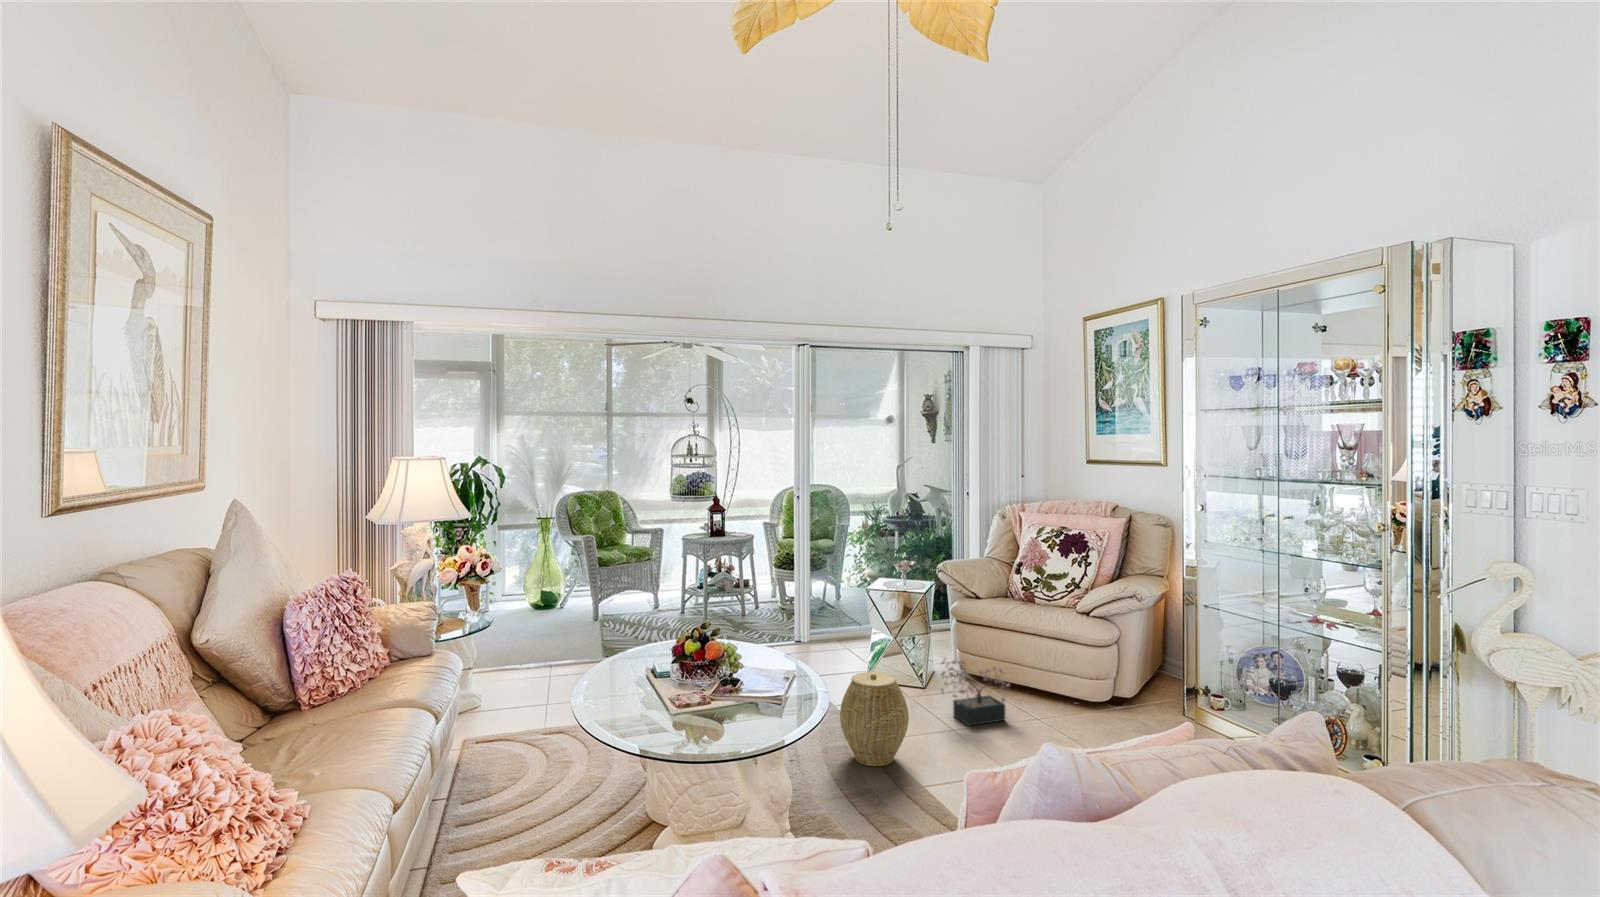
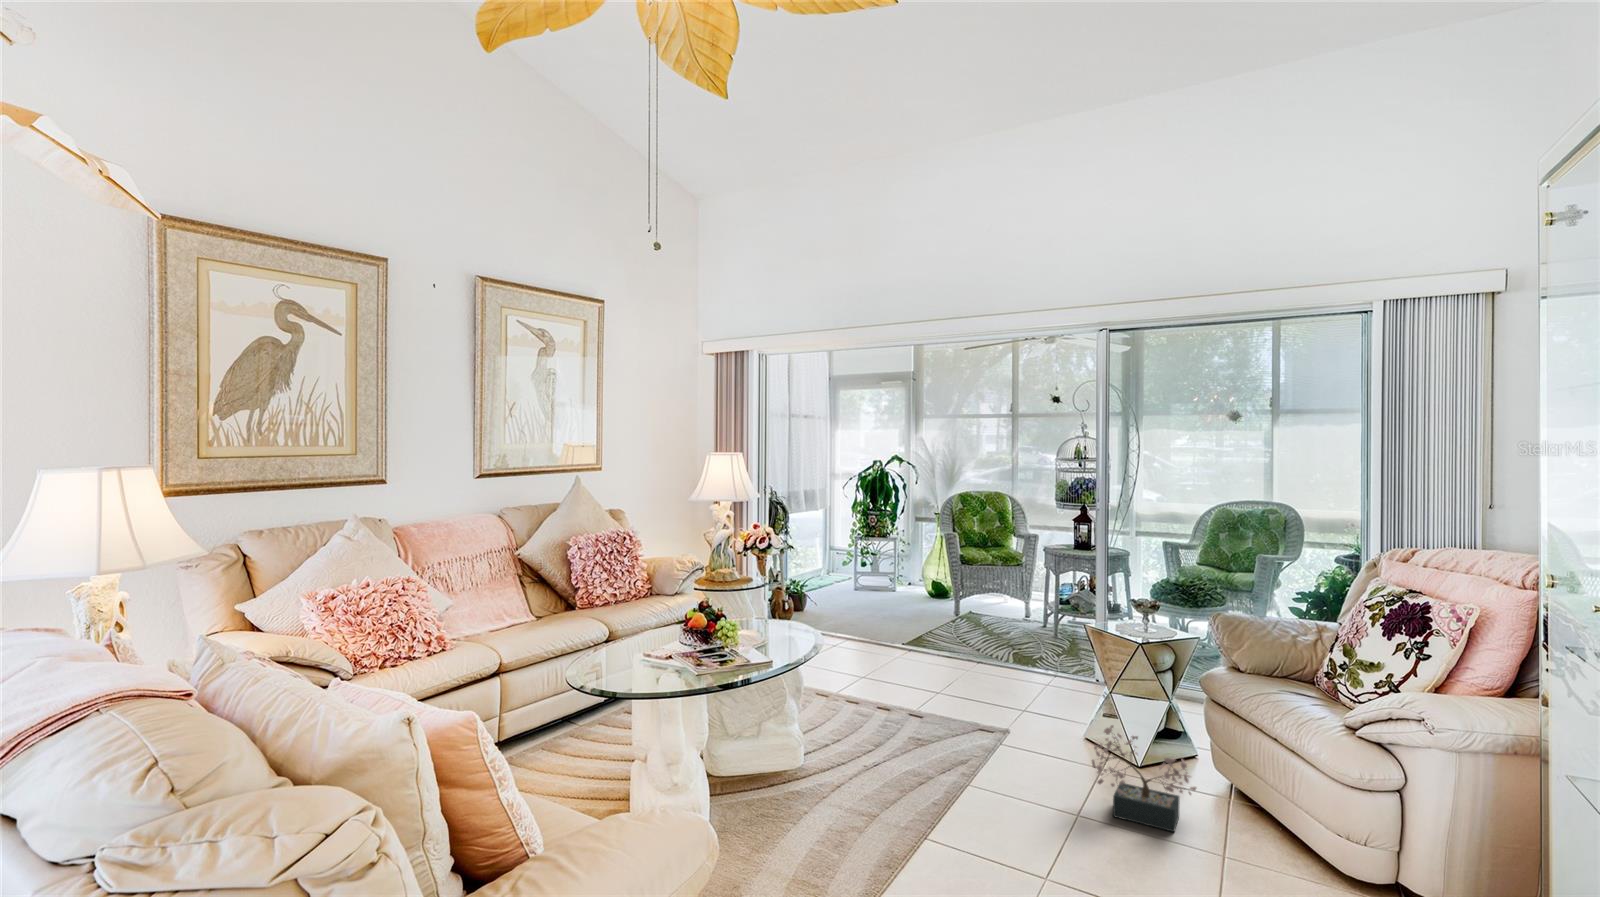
woven basket: present [840,672,909,766] -> none [908,701,984,805]

